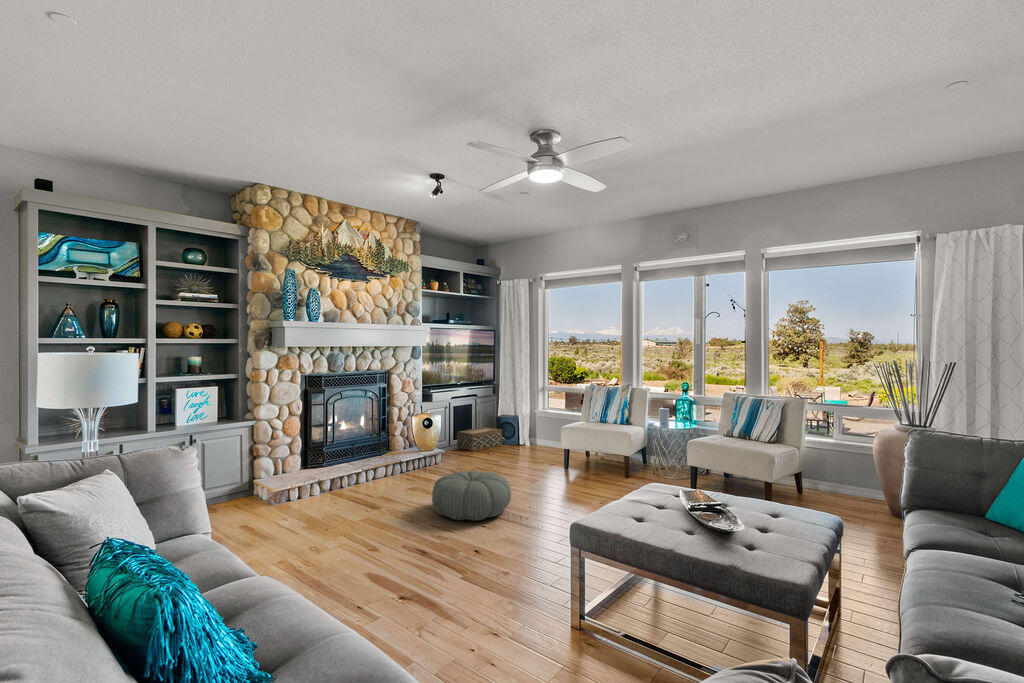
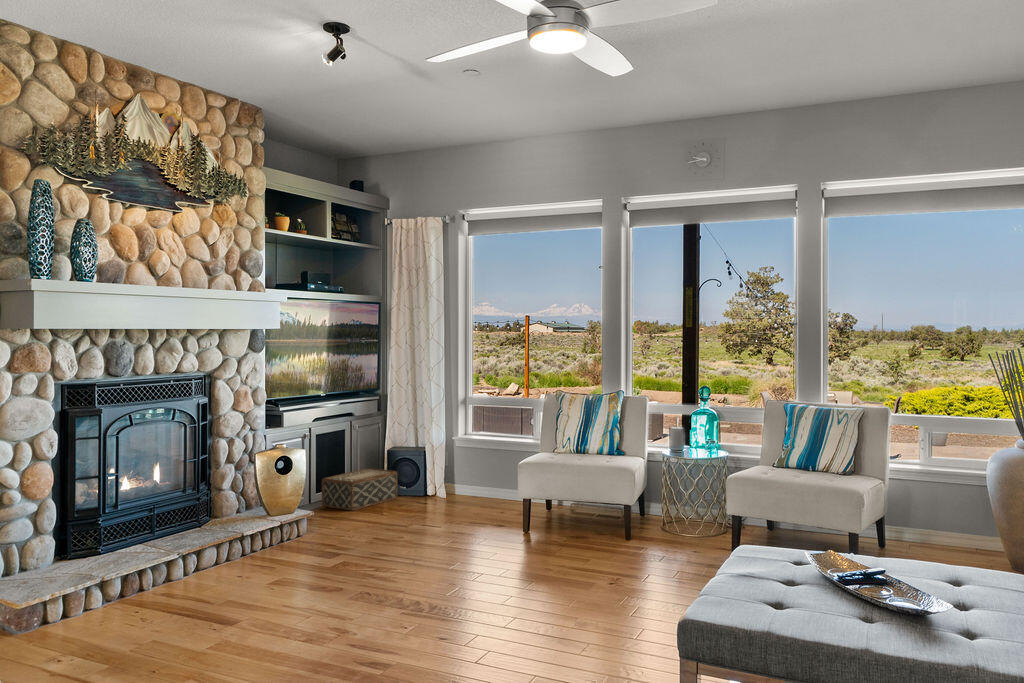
pouf: present [432,471,511,520] -> none [336,543,474,630]

